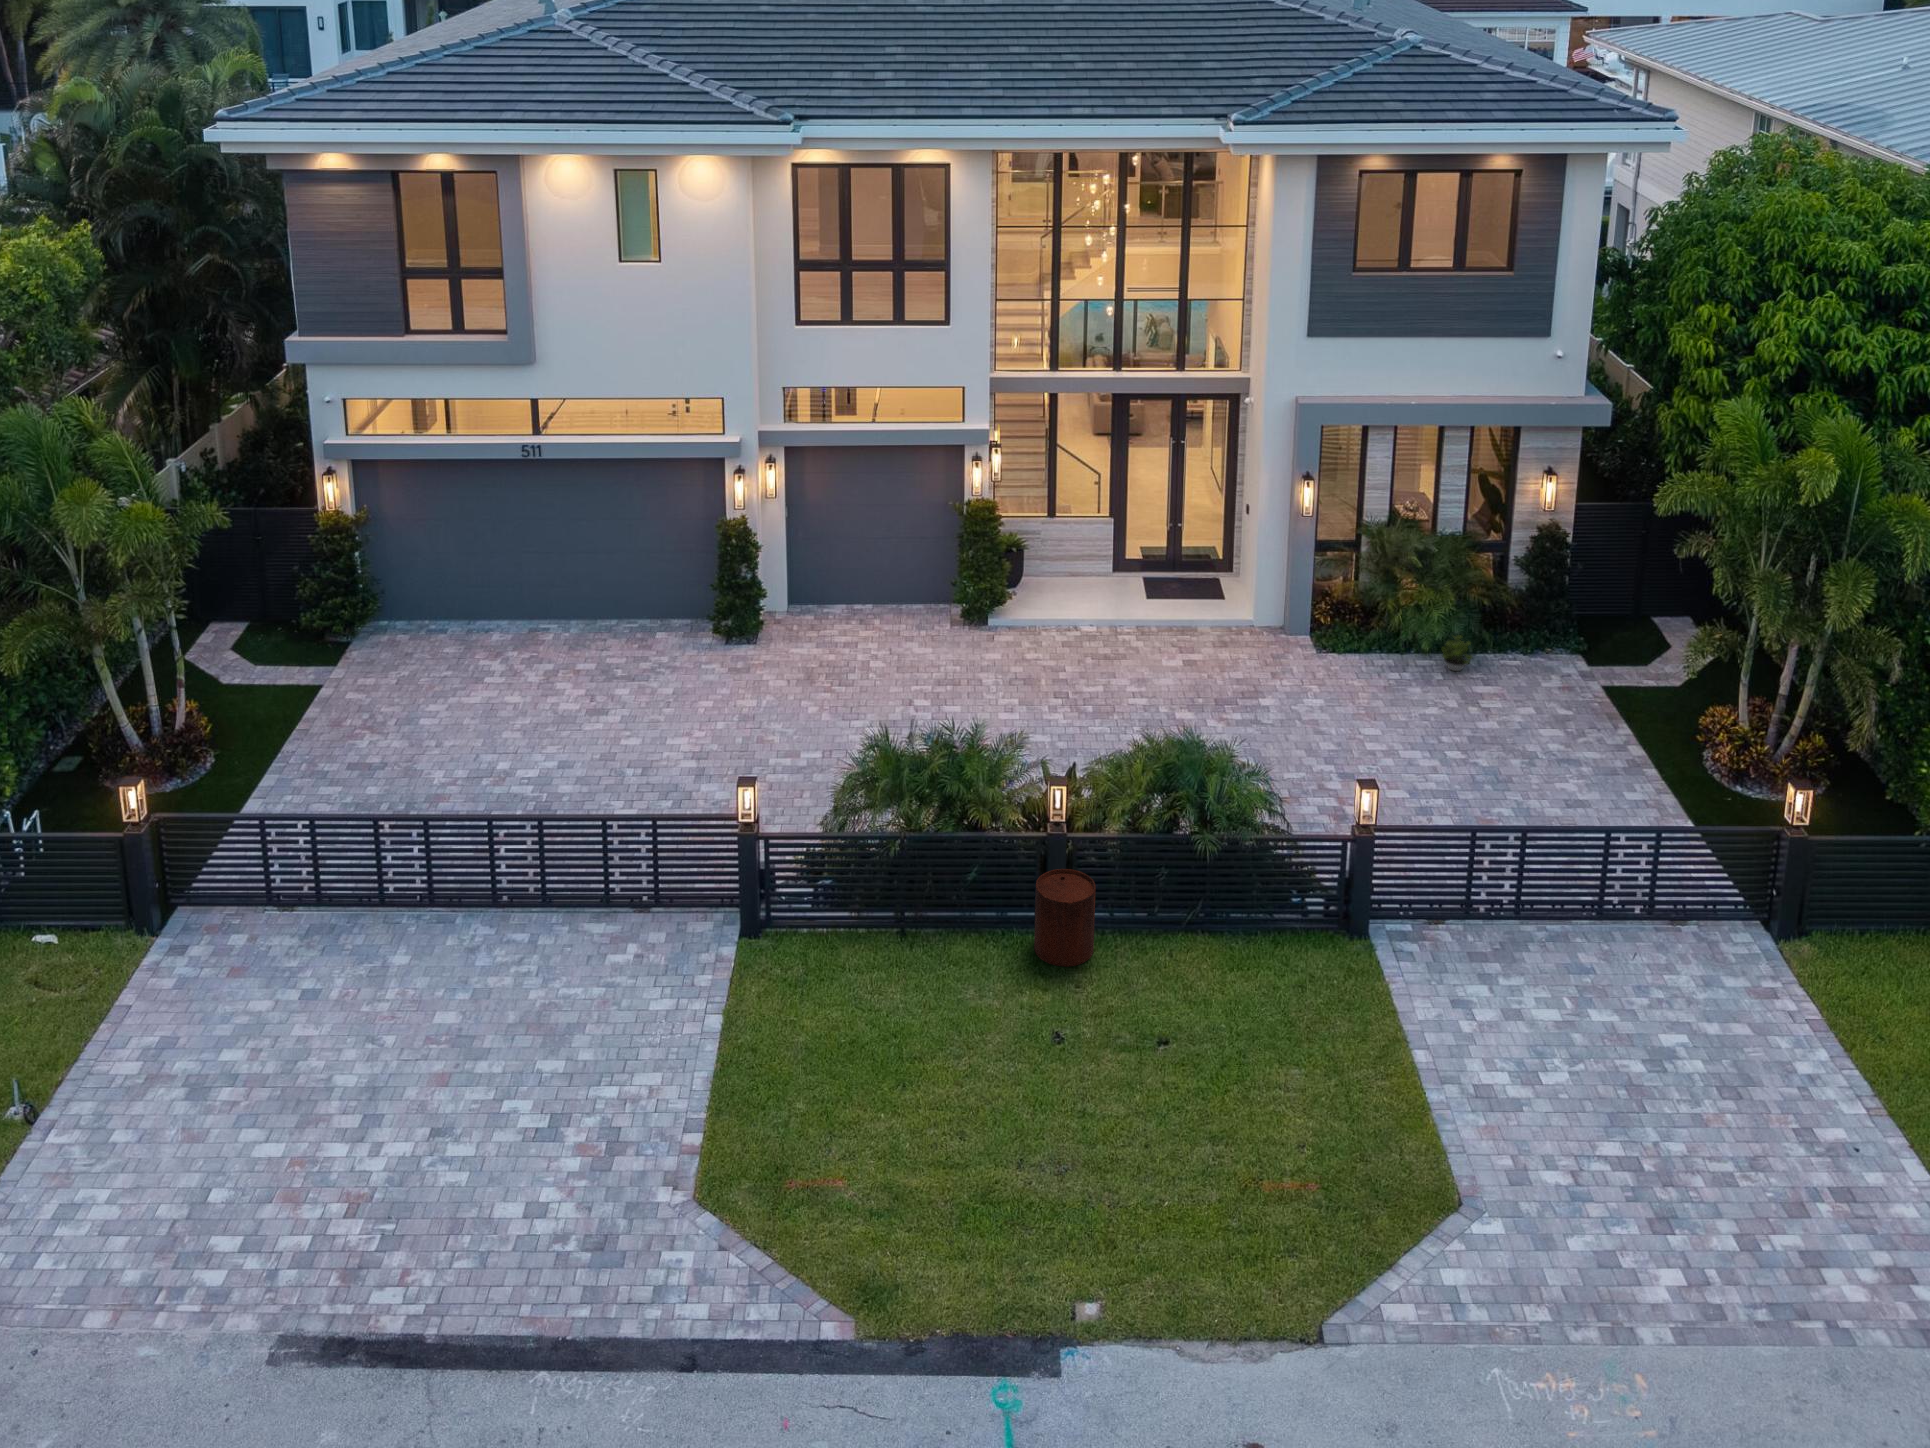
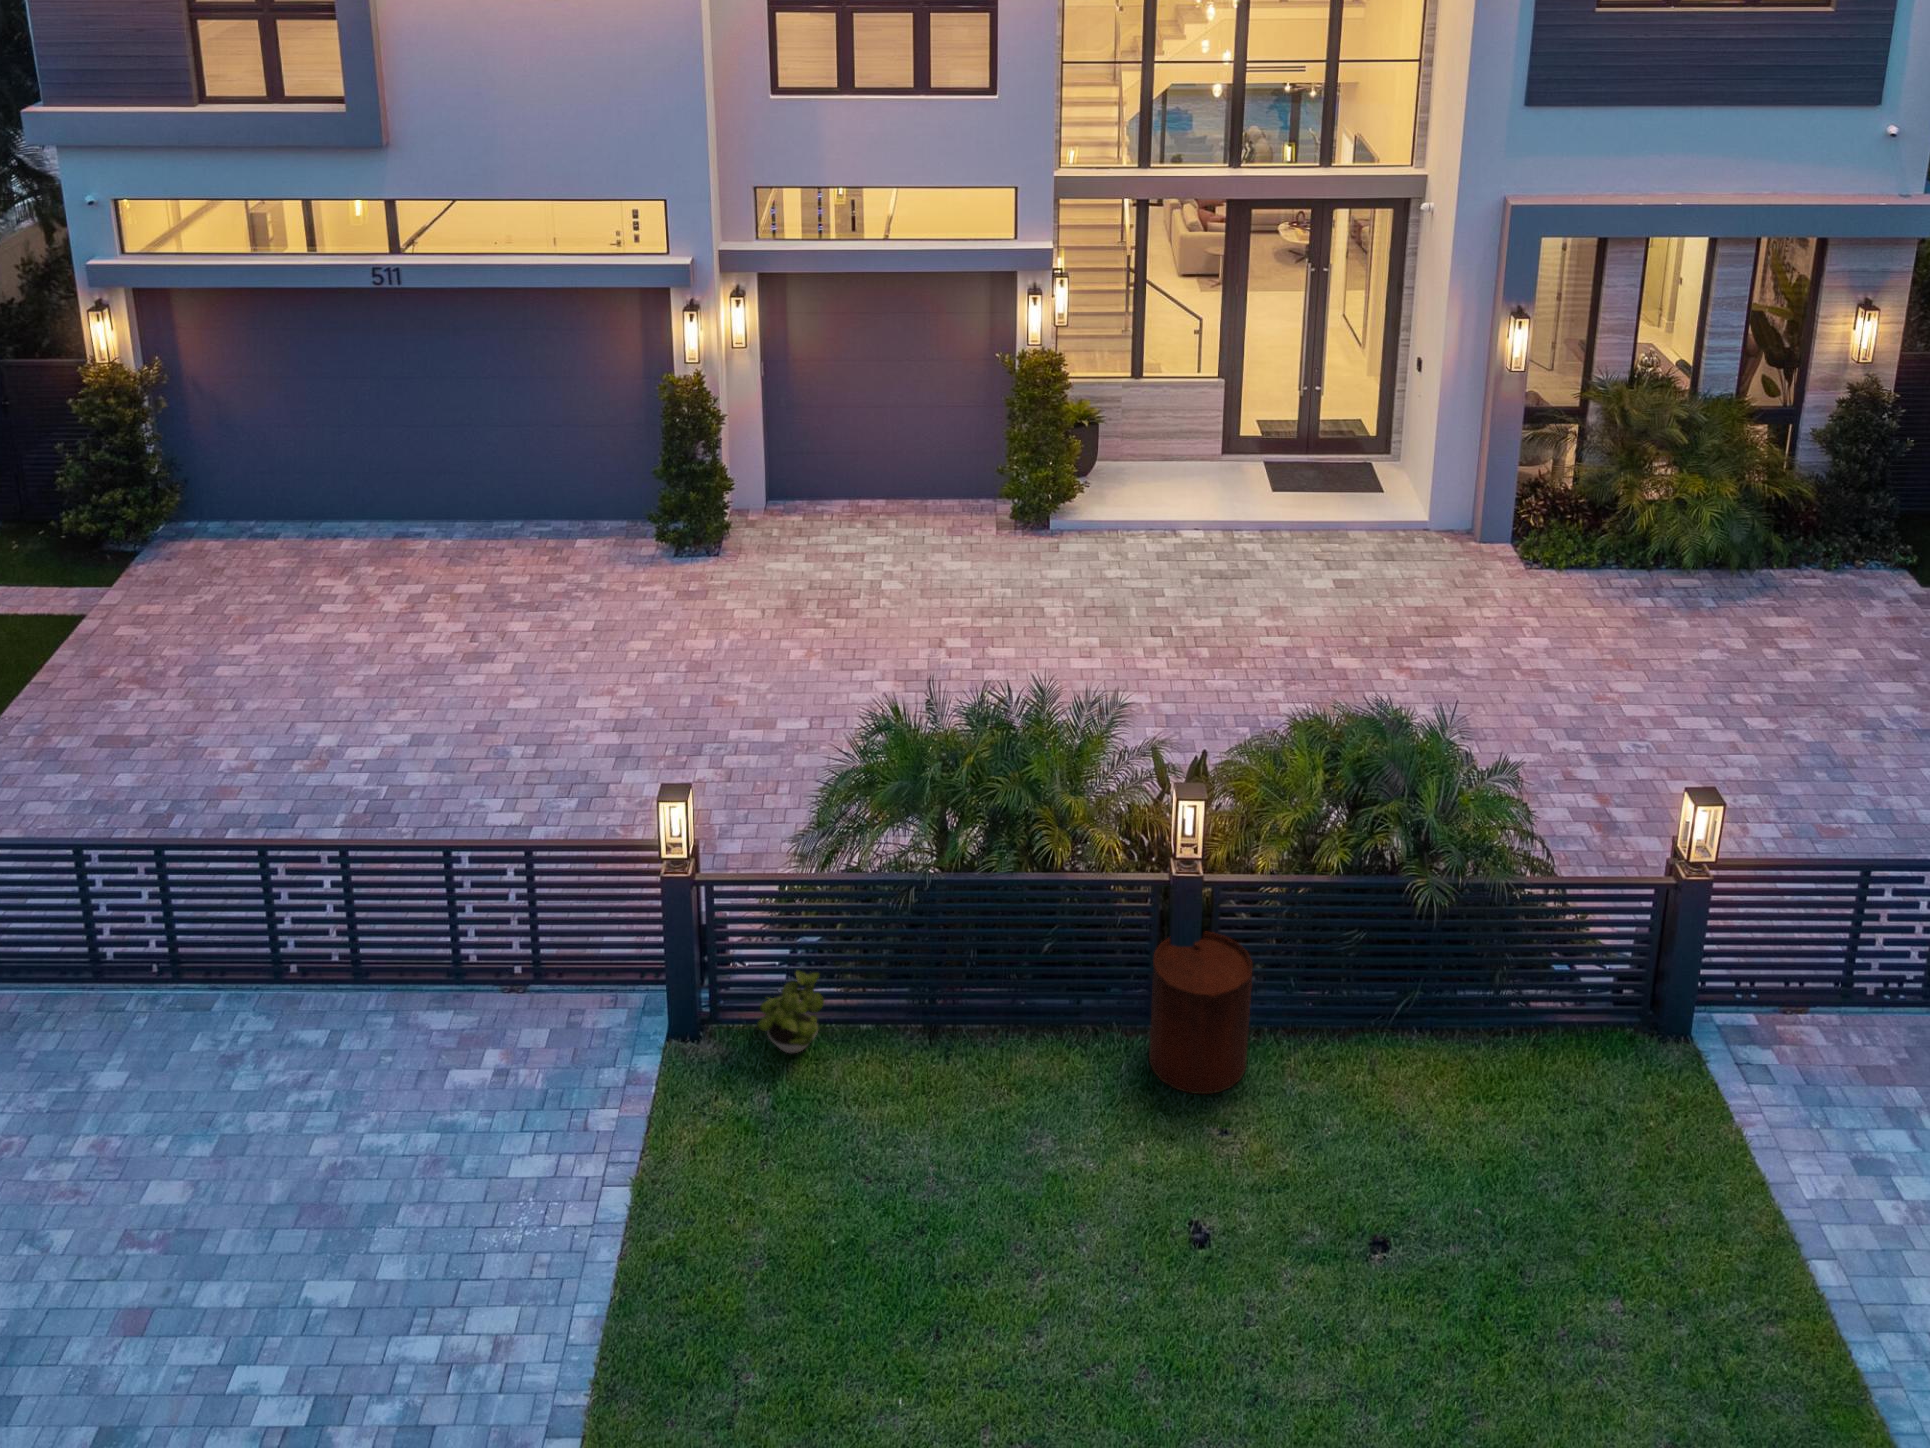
potted plant: present [1442,635,1472,671] -> present [757,971,824,1053]

